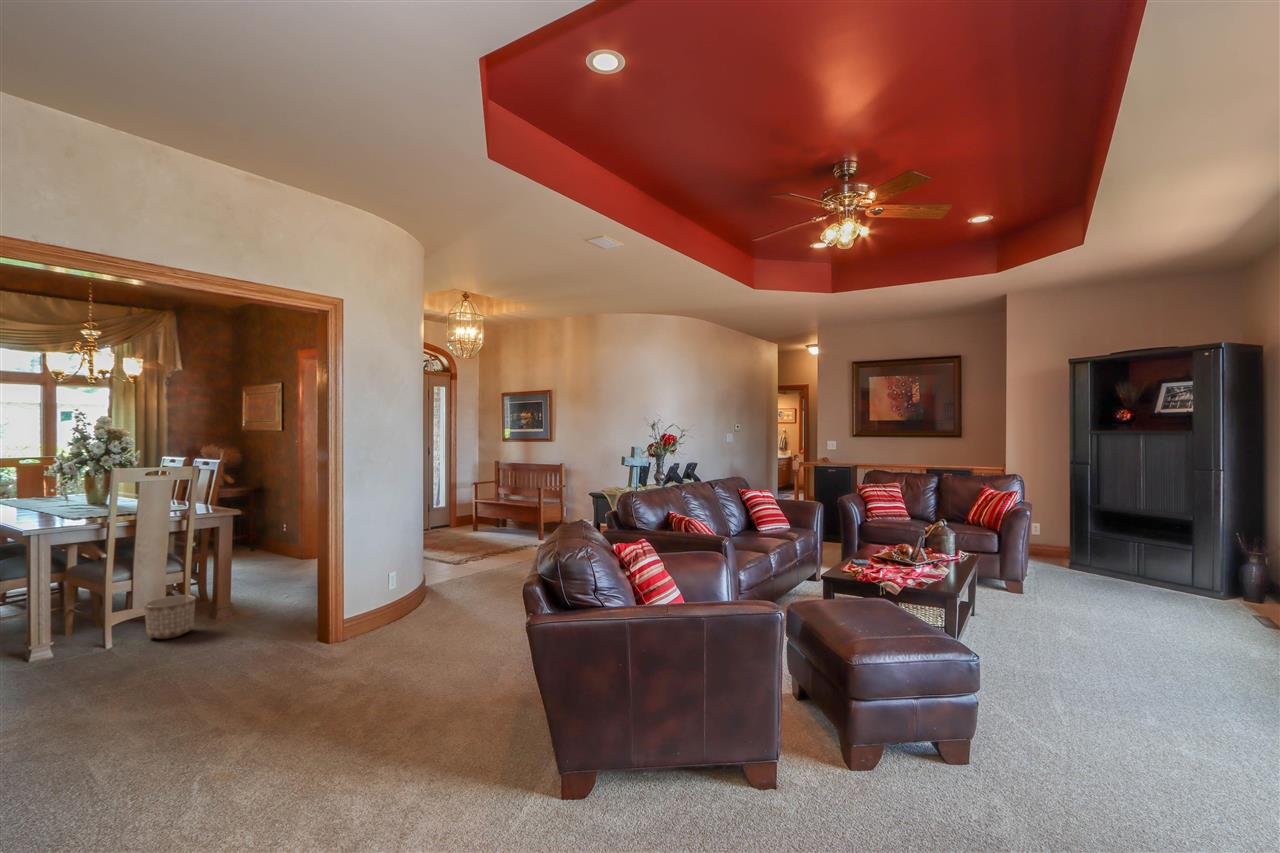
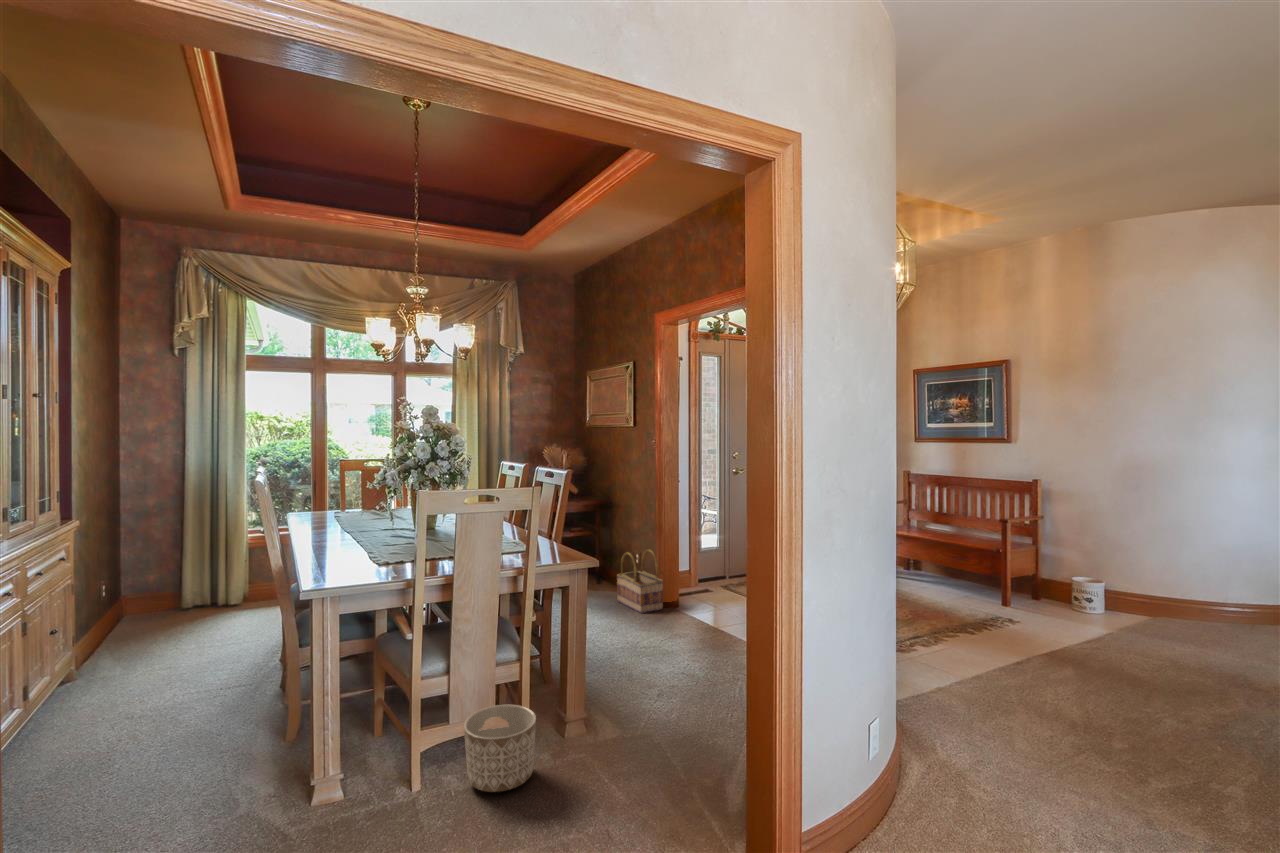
basket: none [265,520,303,565] -> present [617,549,663,613]

